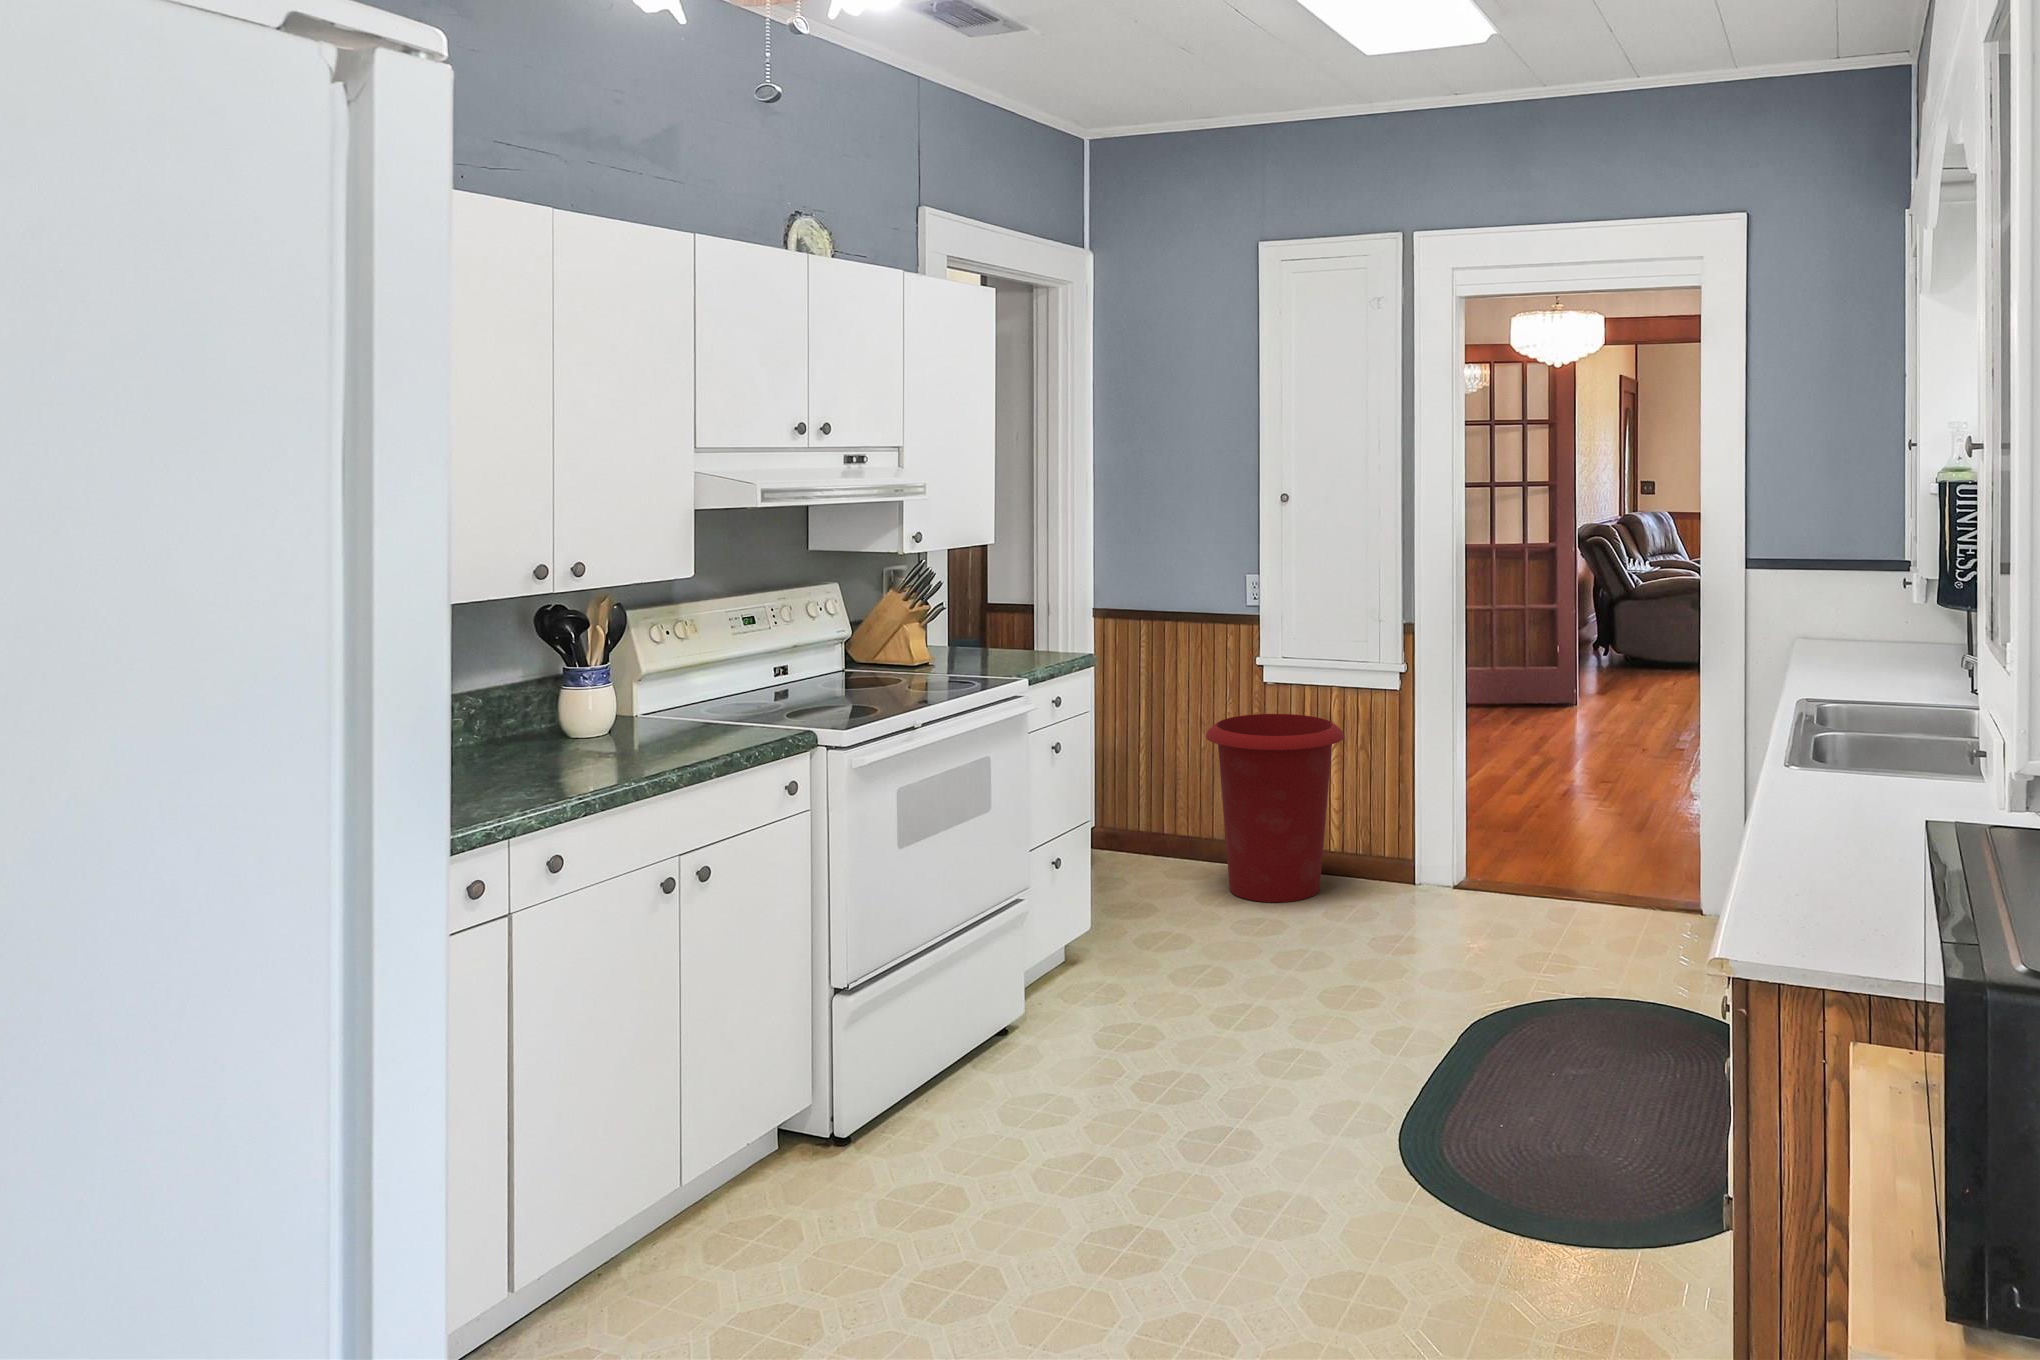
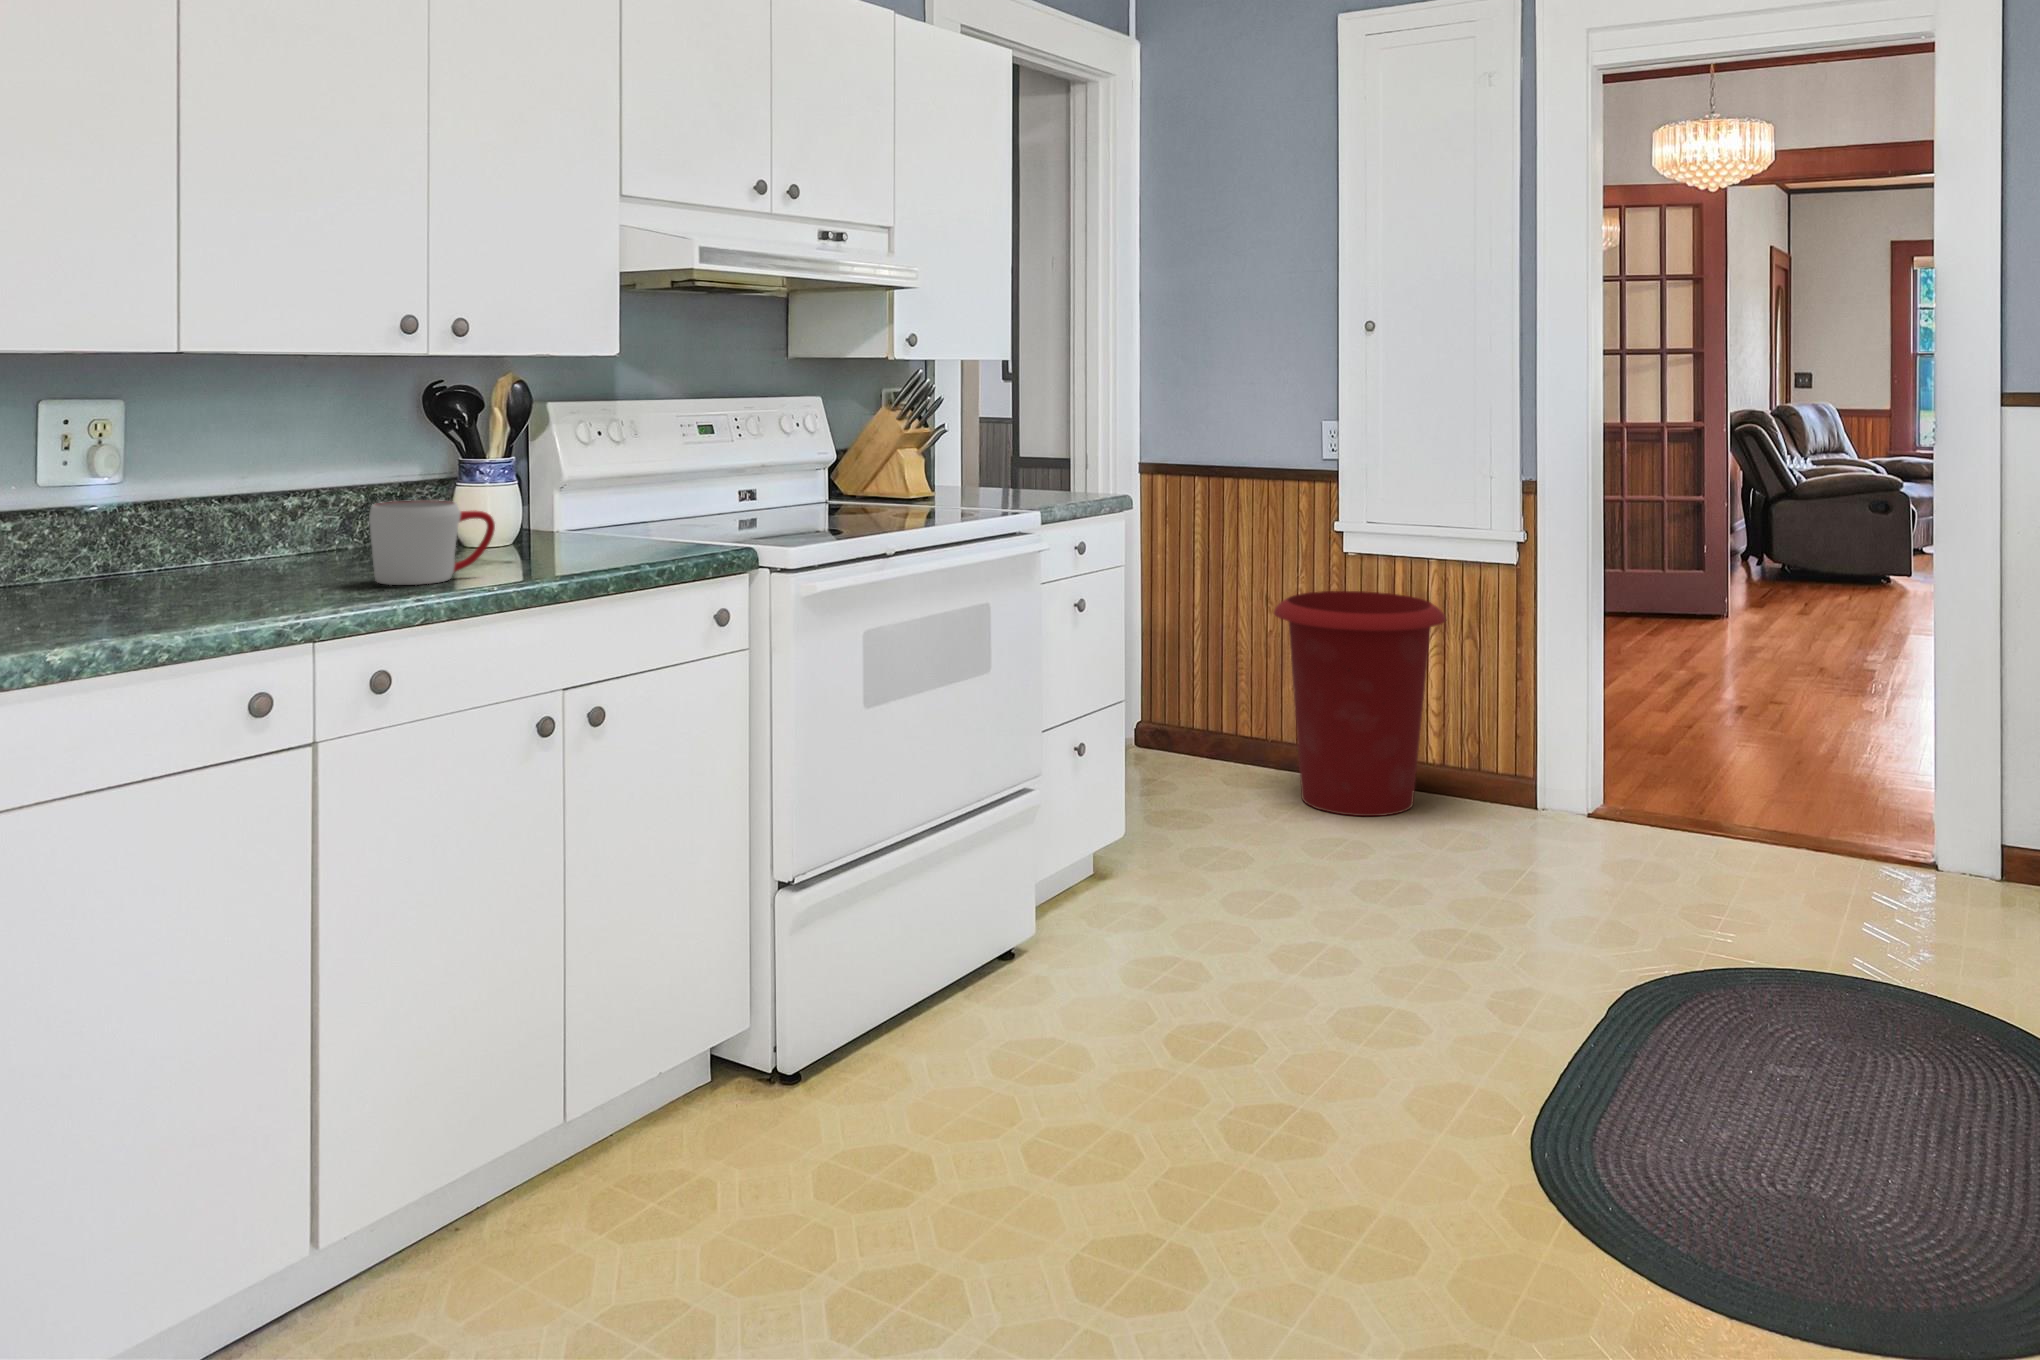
mug: none [528,712,622,782] -> present [369,500,495,585]

